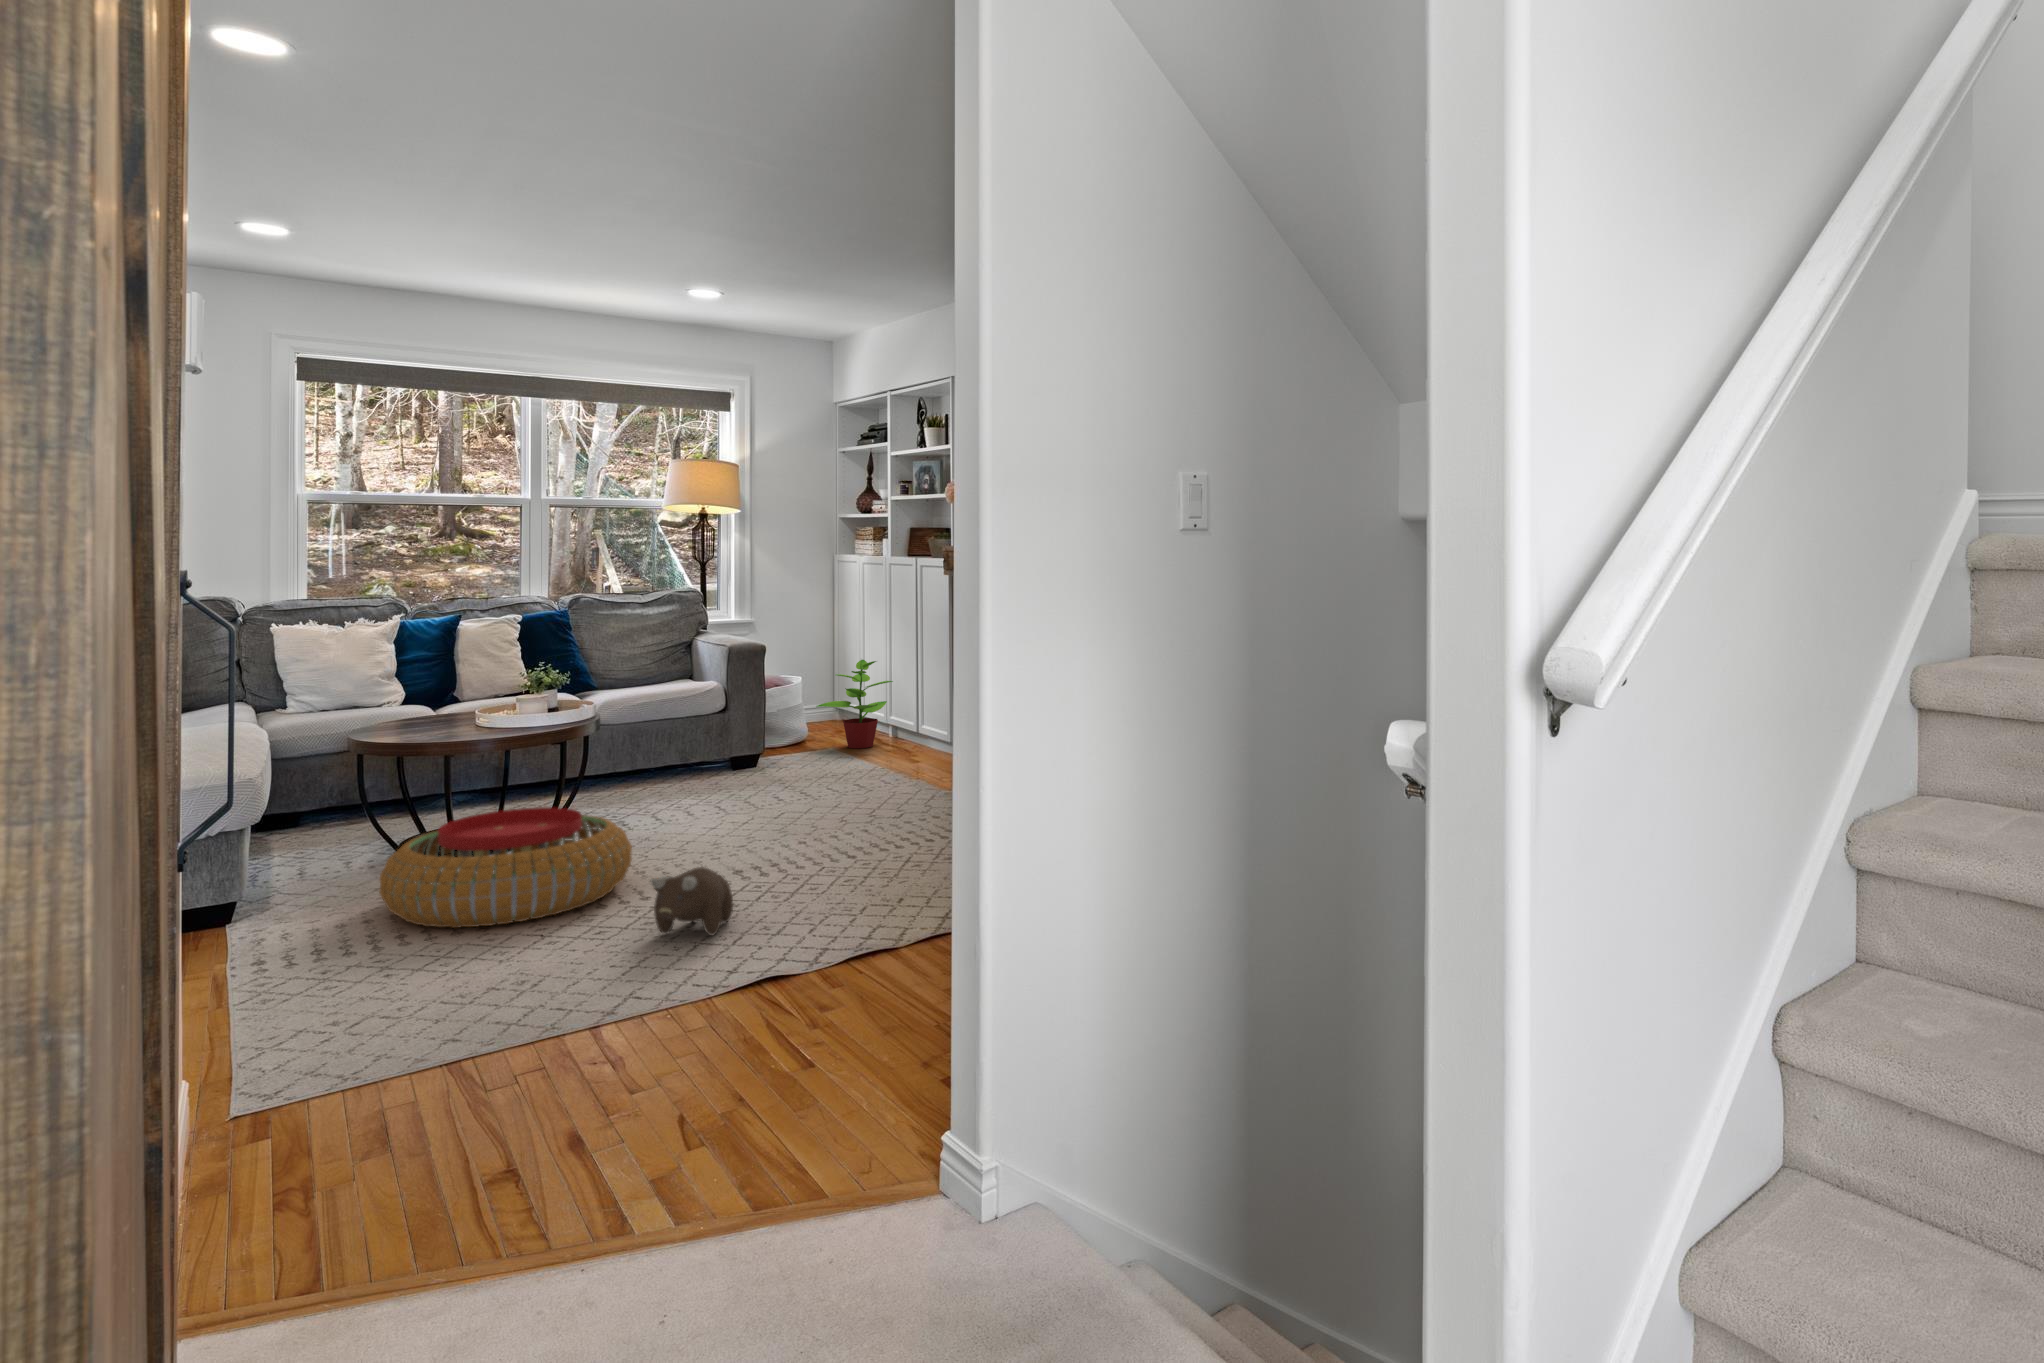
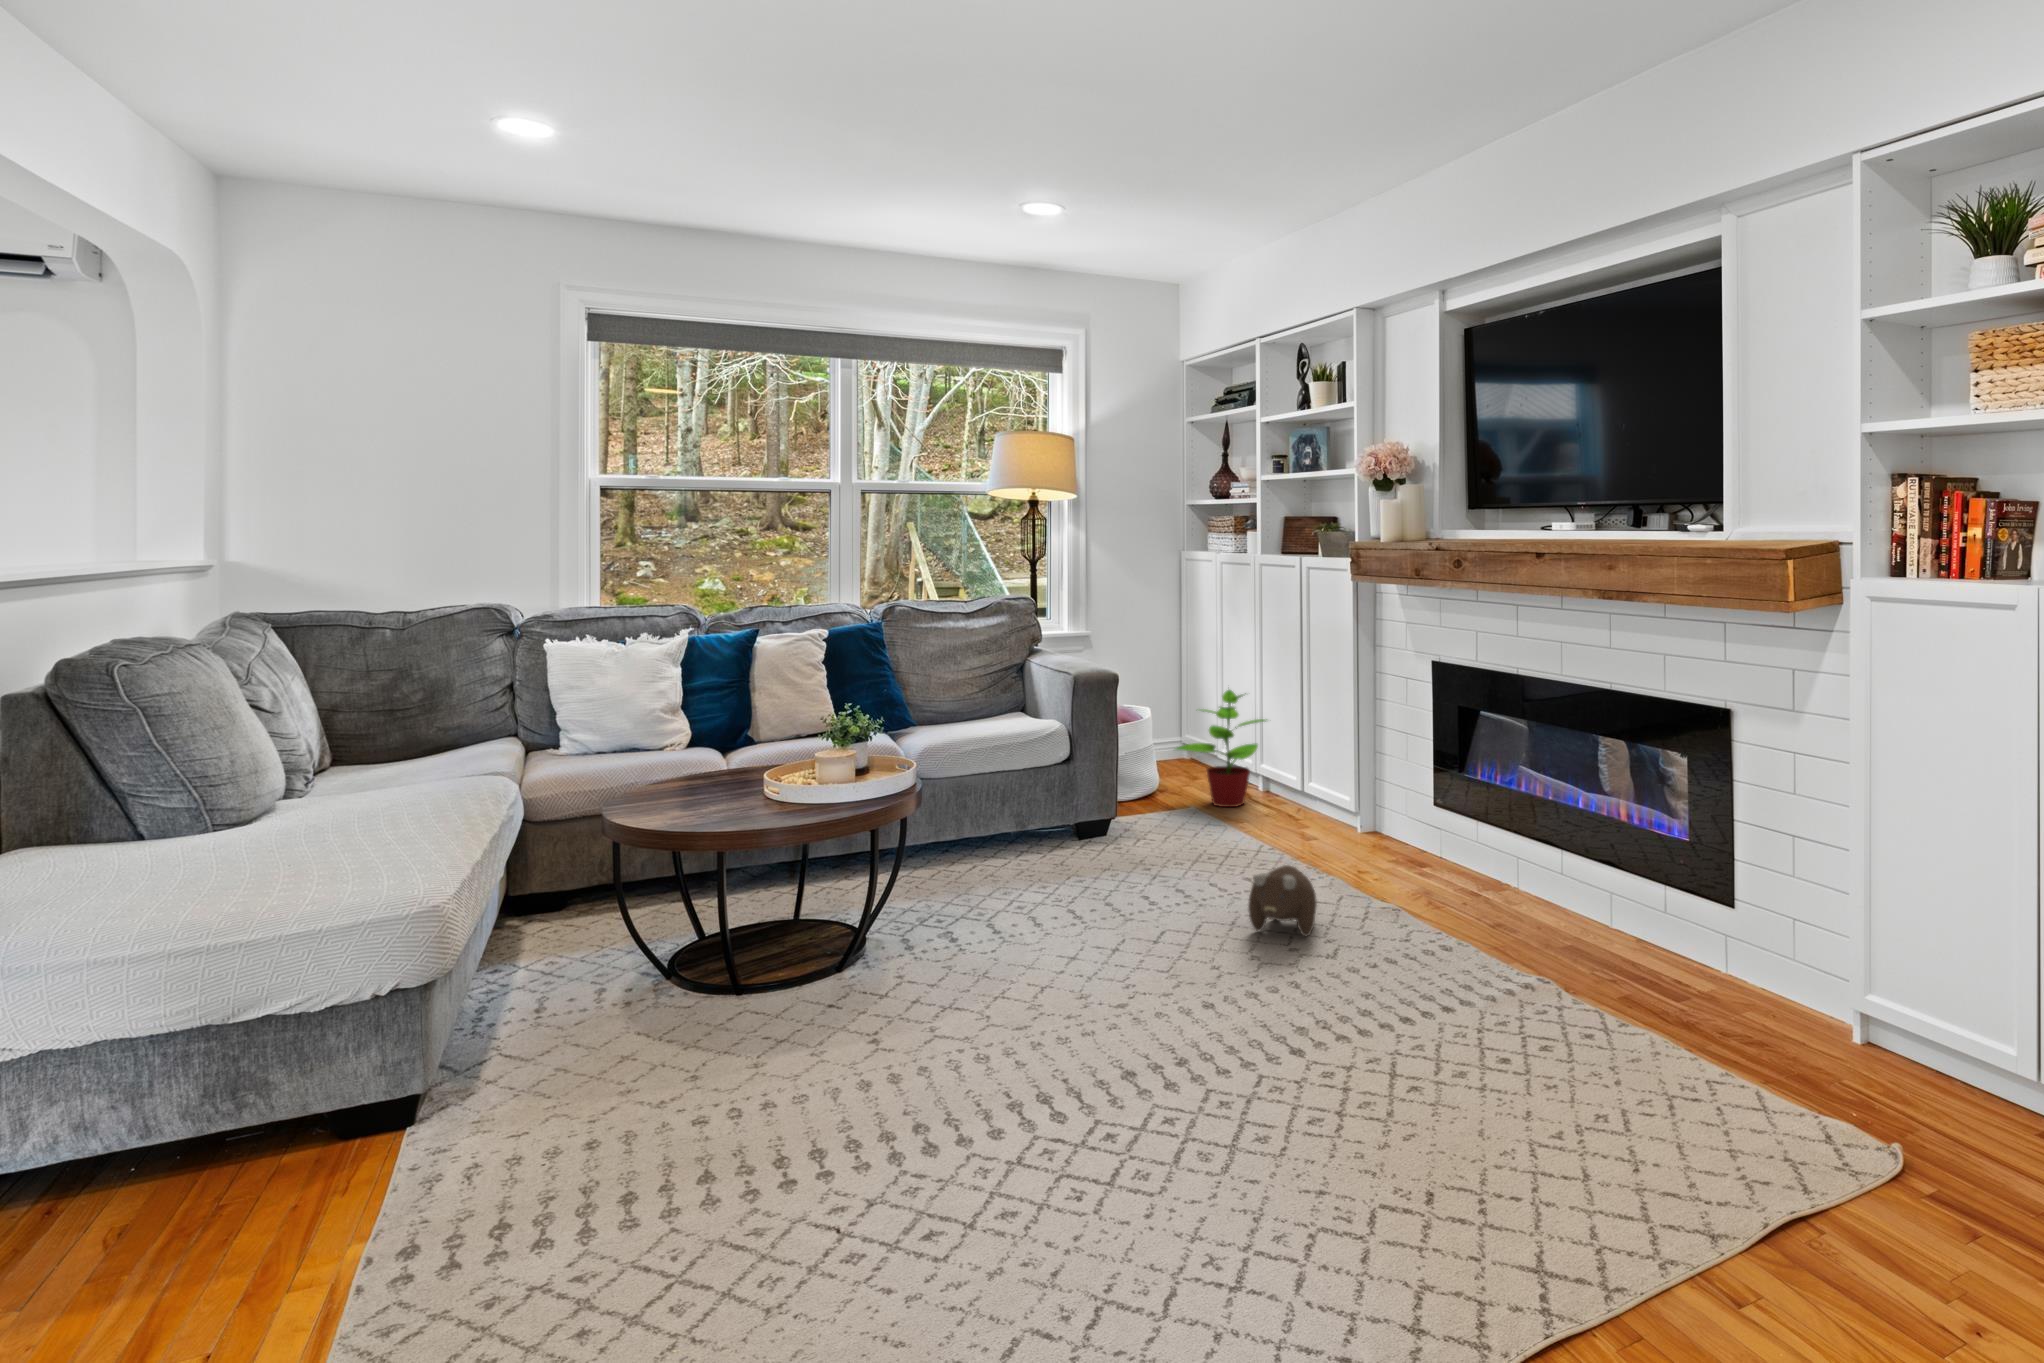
pouf: present [379,807,632,928] -> none [622,944,974,1167]
plush toy: present [651,867,733,935] -> present [1248,865,1317,936]

